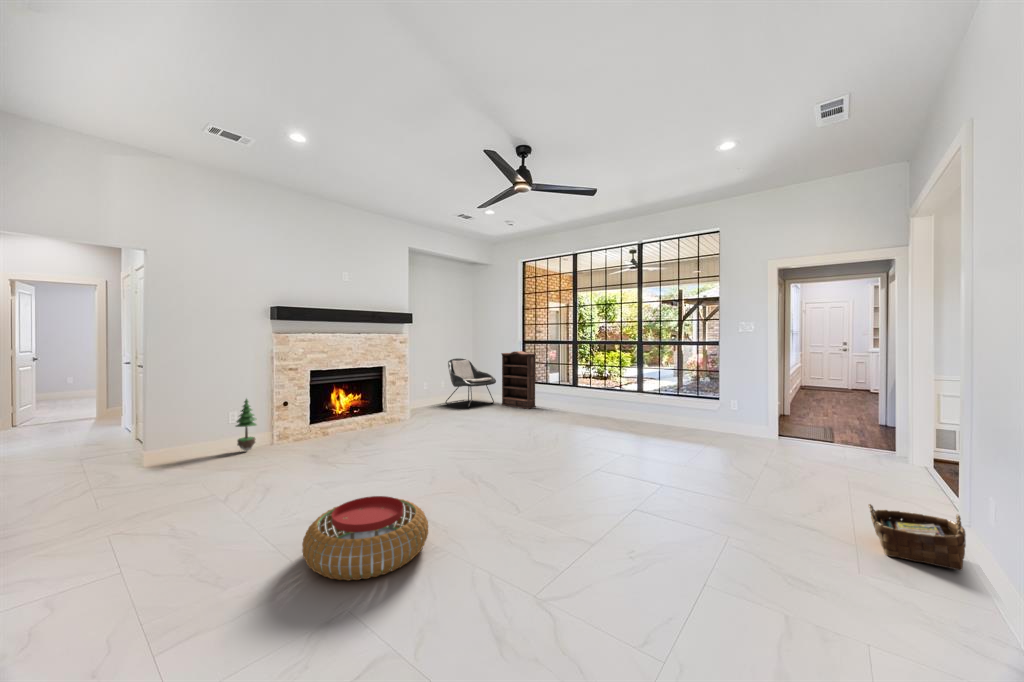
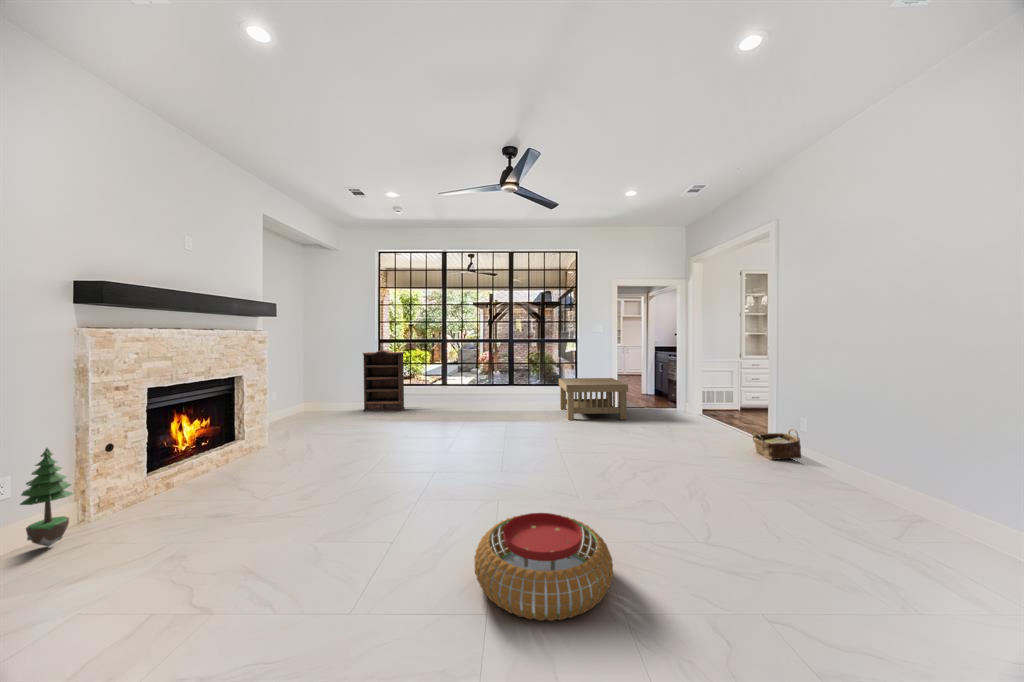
lounge chair: present [446,358,496,408] -> none [291,361,354,419]
coffee table: none [670,392,766,454] -> present [559,378,628,420]

